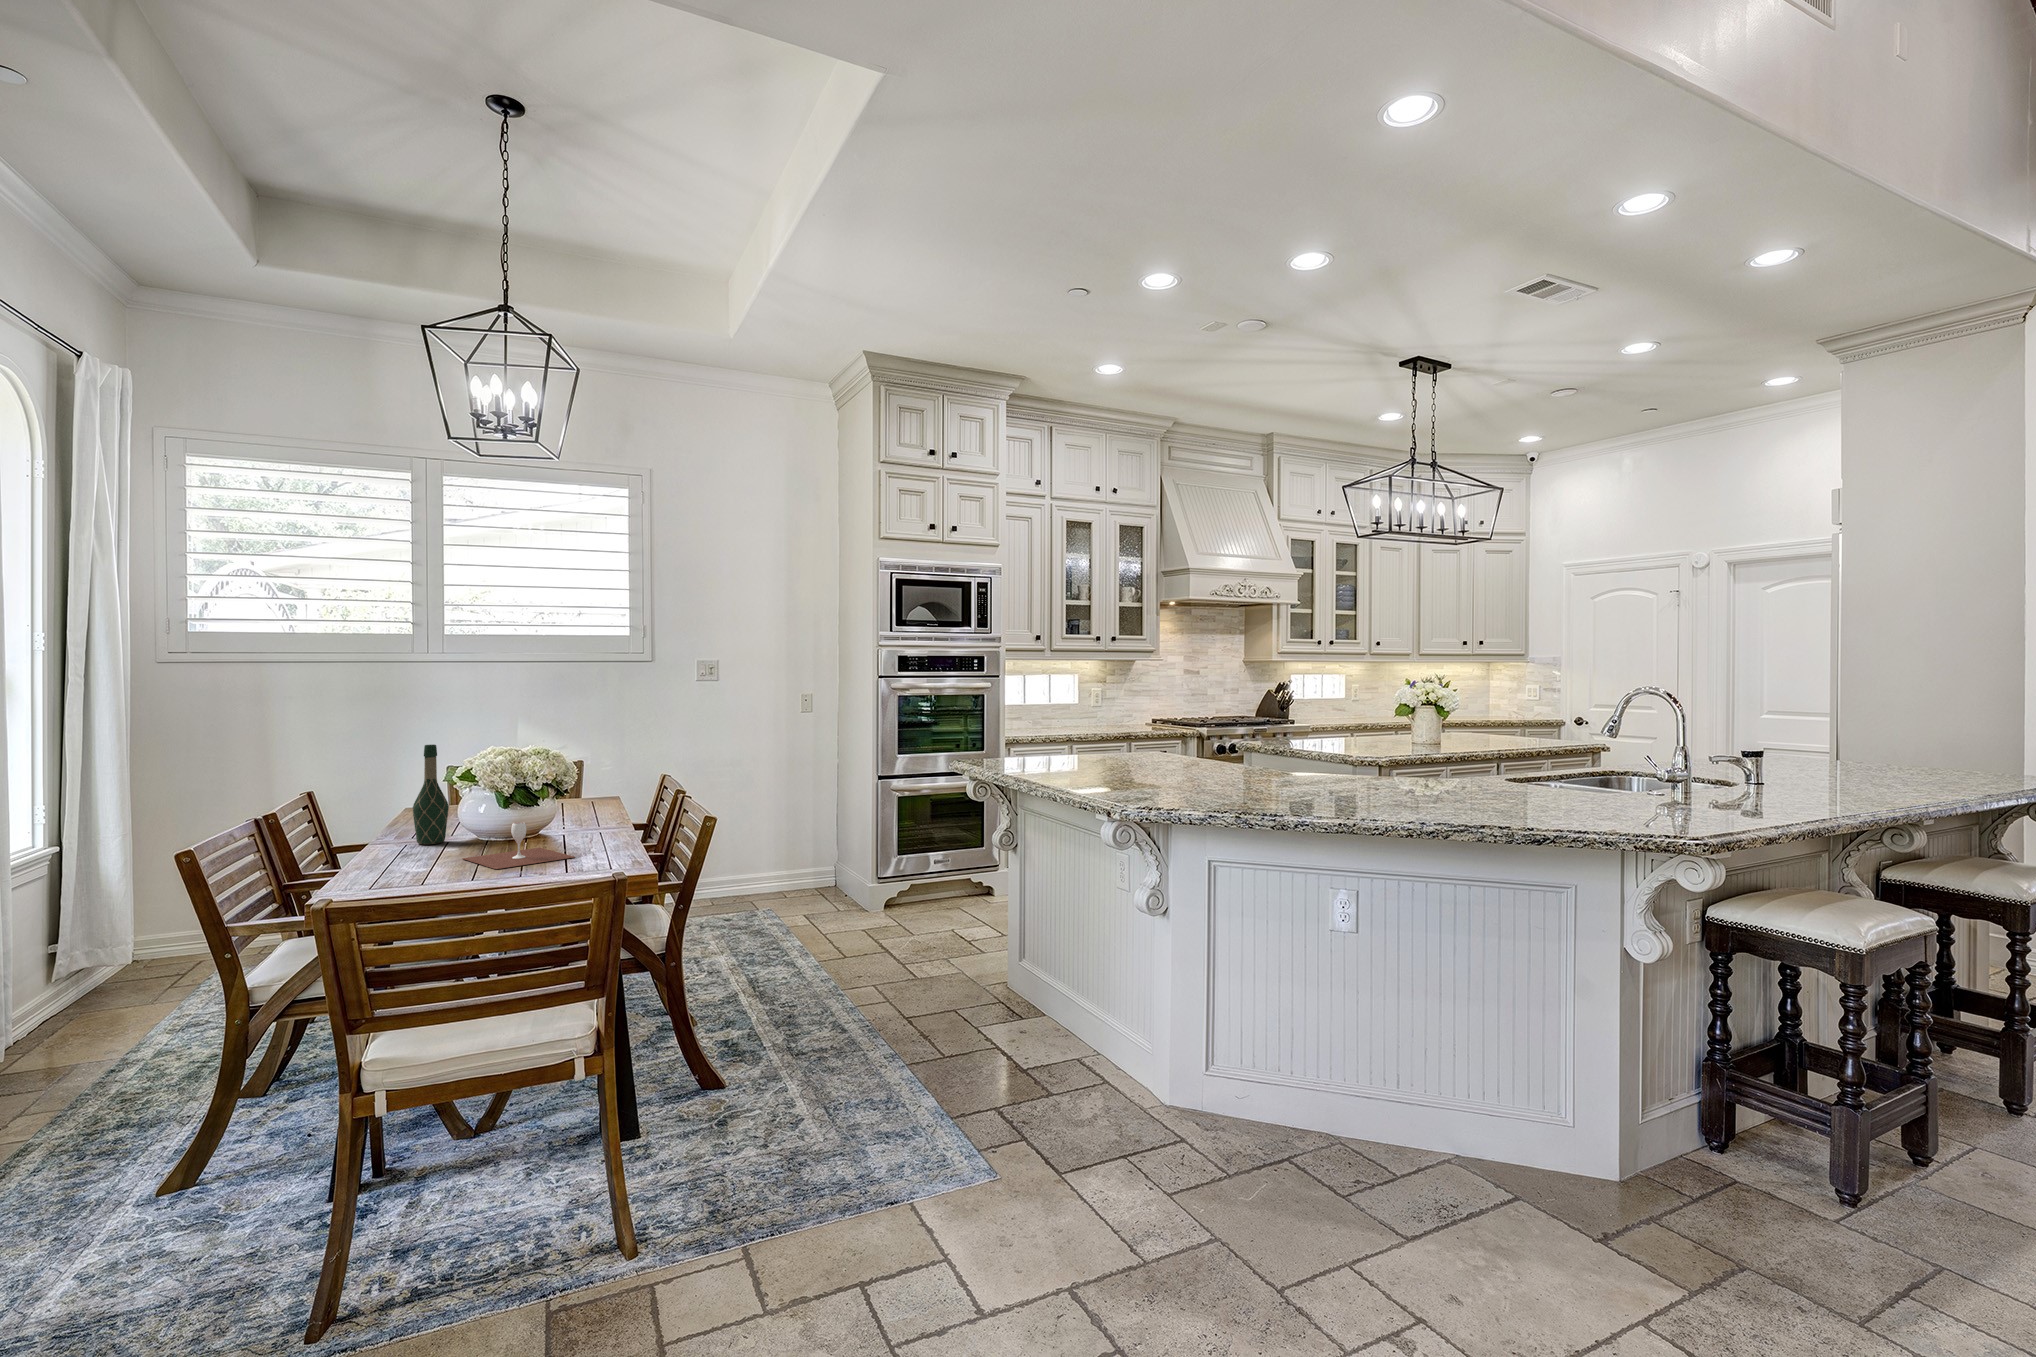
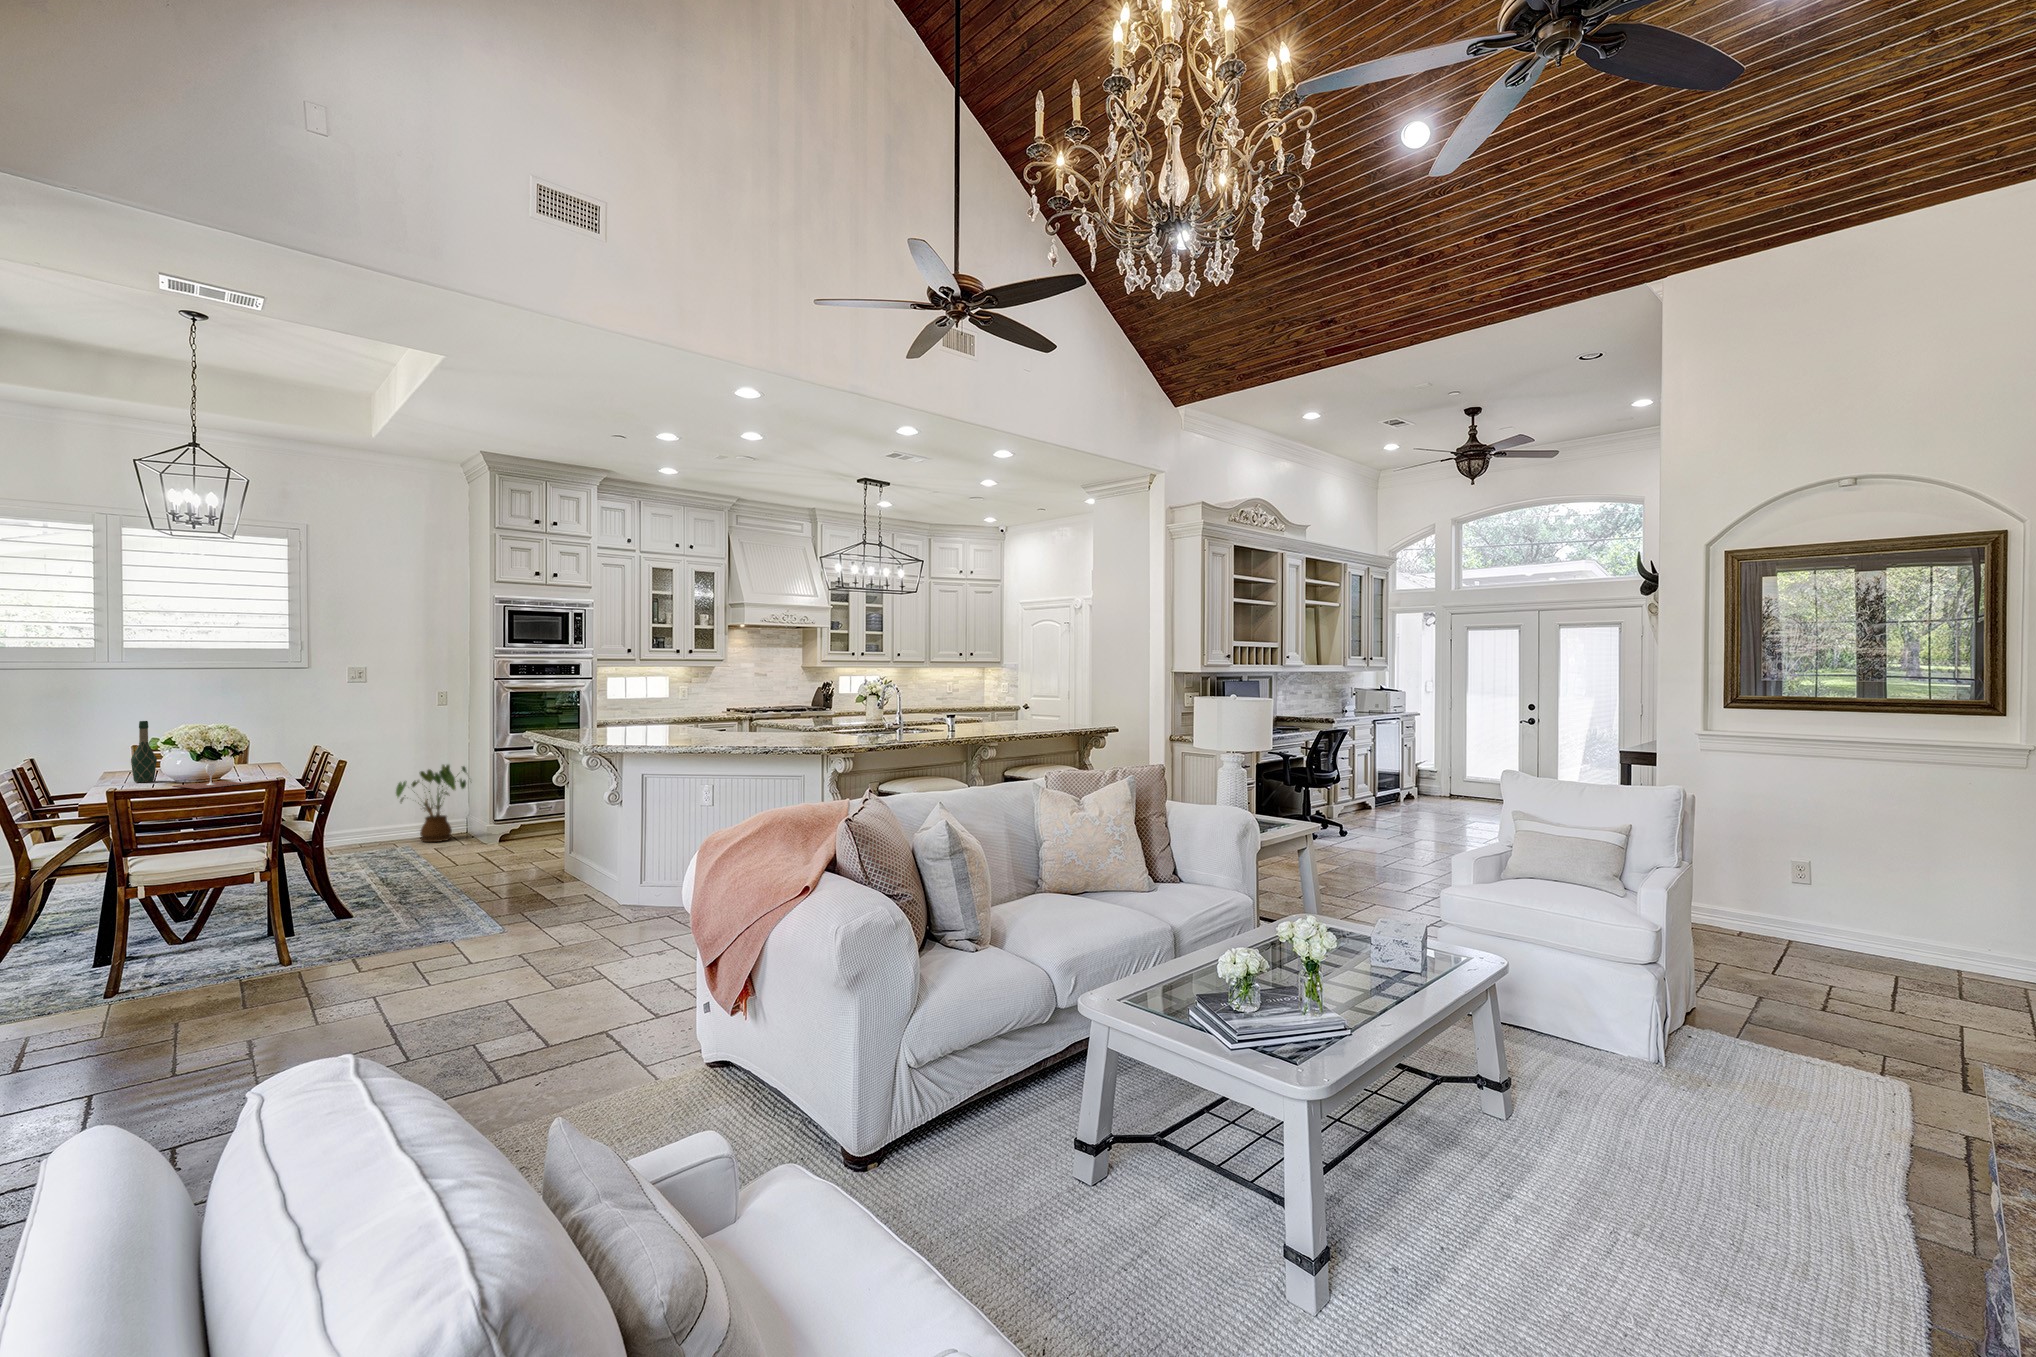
house plant: none [757,795,849,905] -> present [396,765,470,842]

